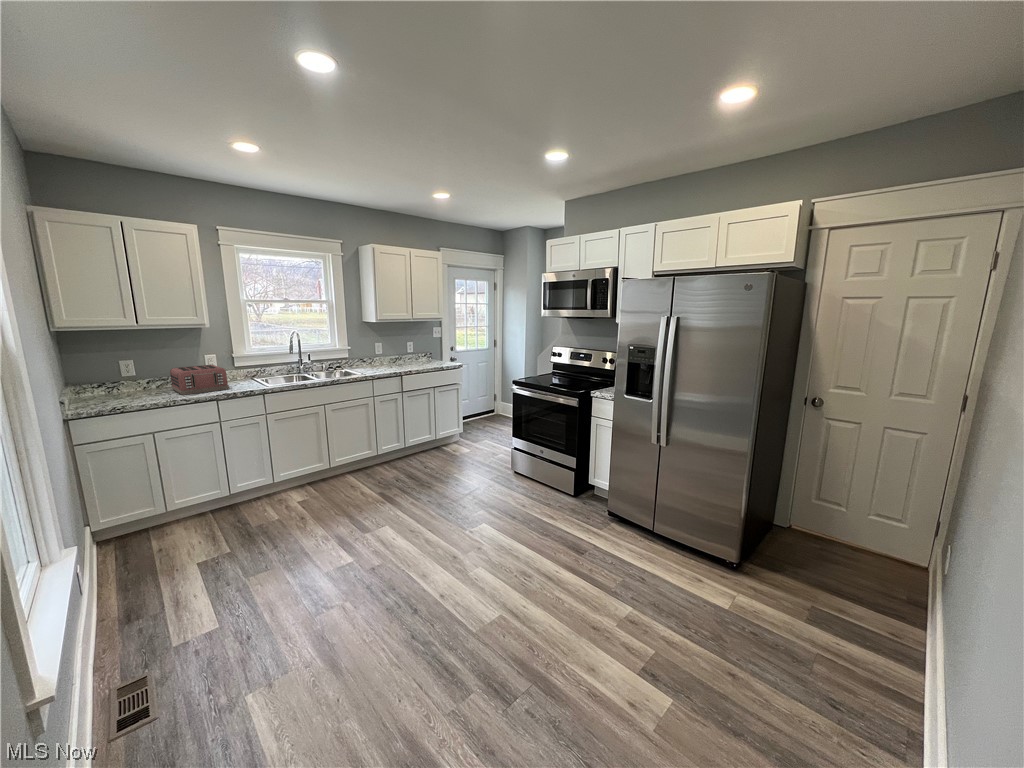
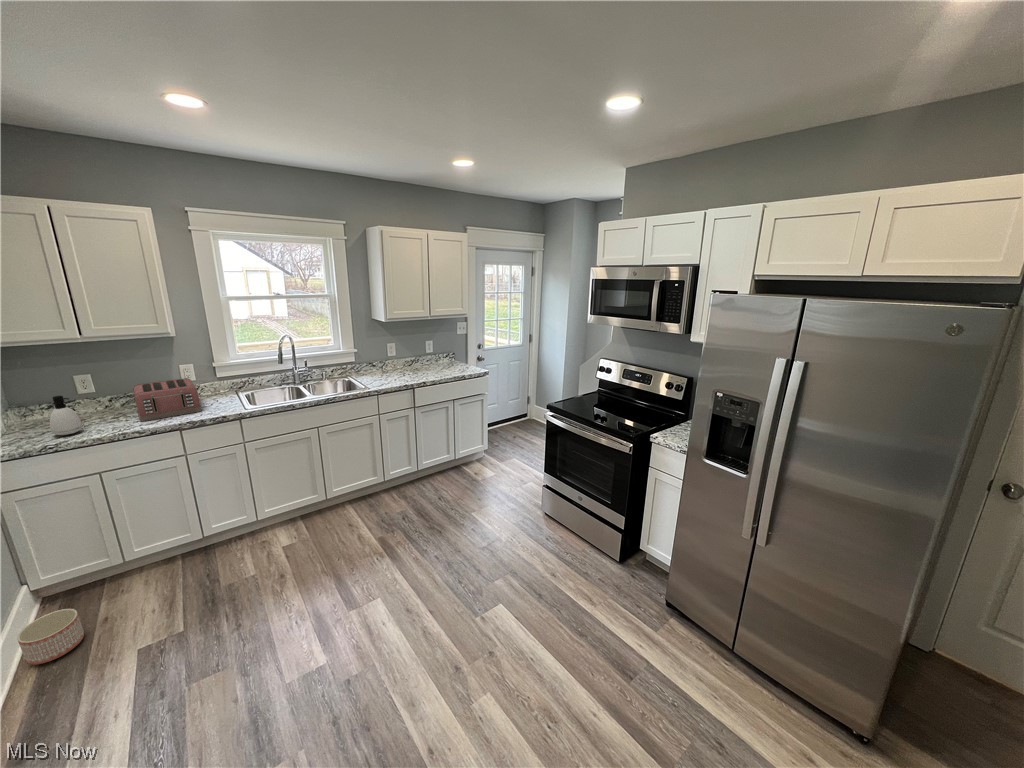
soap dispenser: none [113,370,137,402] -> present [50,396,83,435]
planter: none [98,538,146,577] -> present [17,609,84,665]

